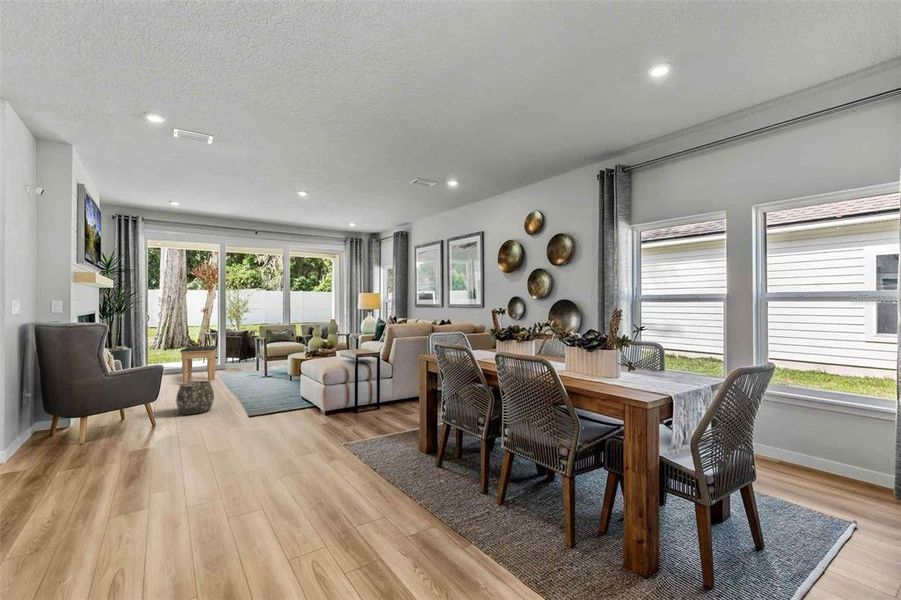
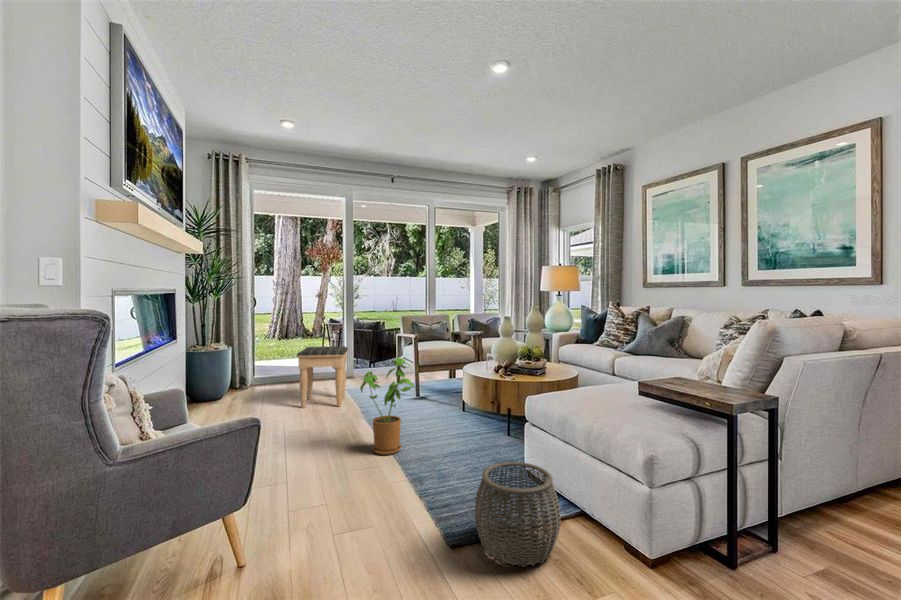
house plant: none [219,348,250,399] -> present [360,358,414,455]
woven basket: present [176,381,214,414] -> present [474,462,561,567]

